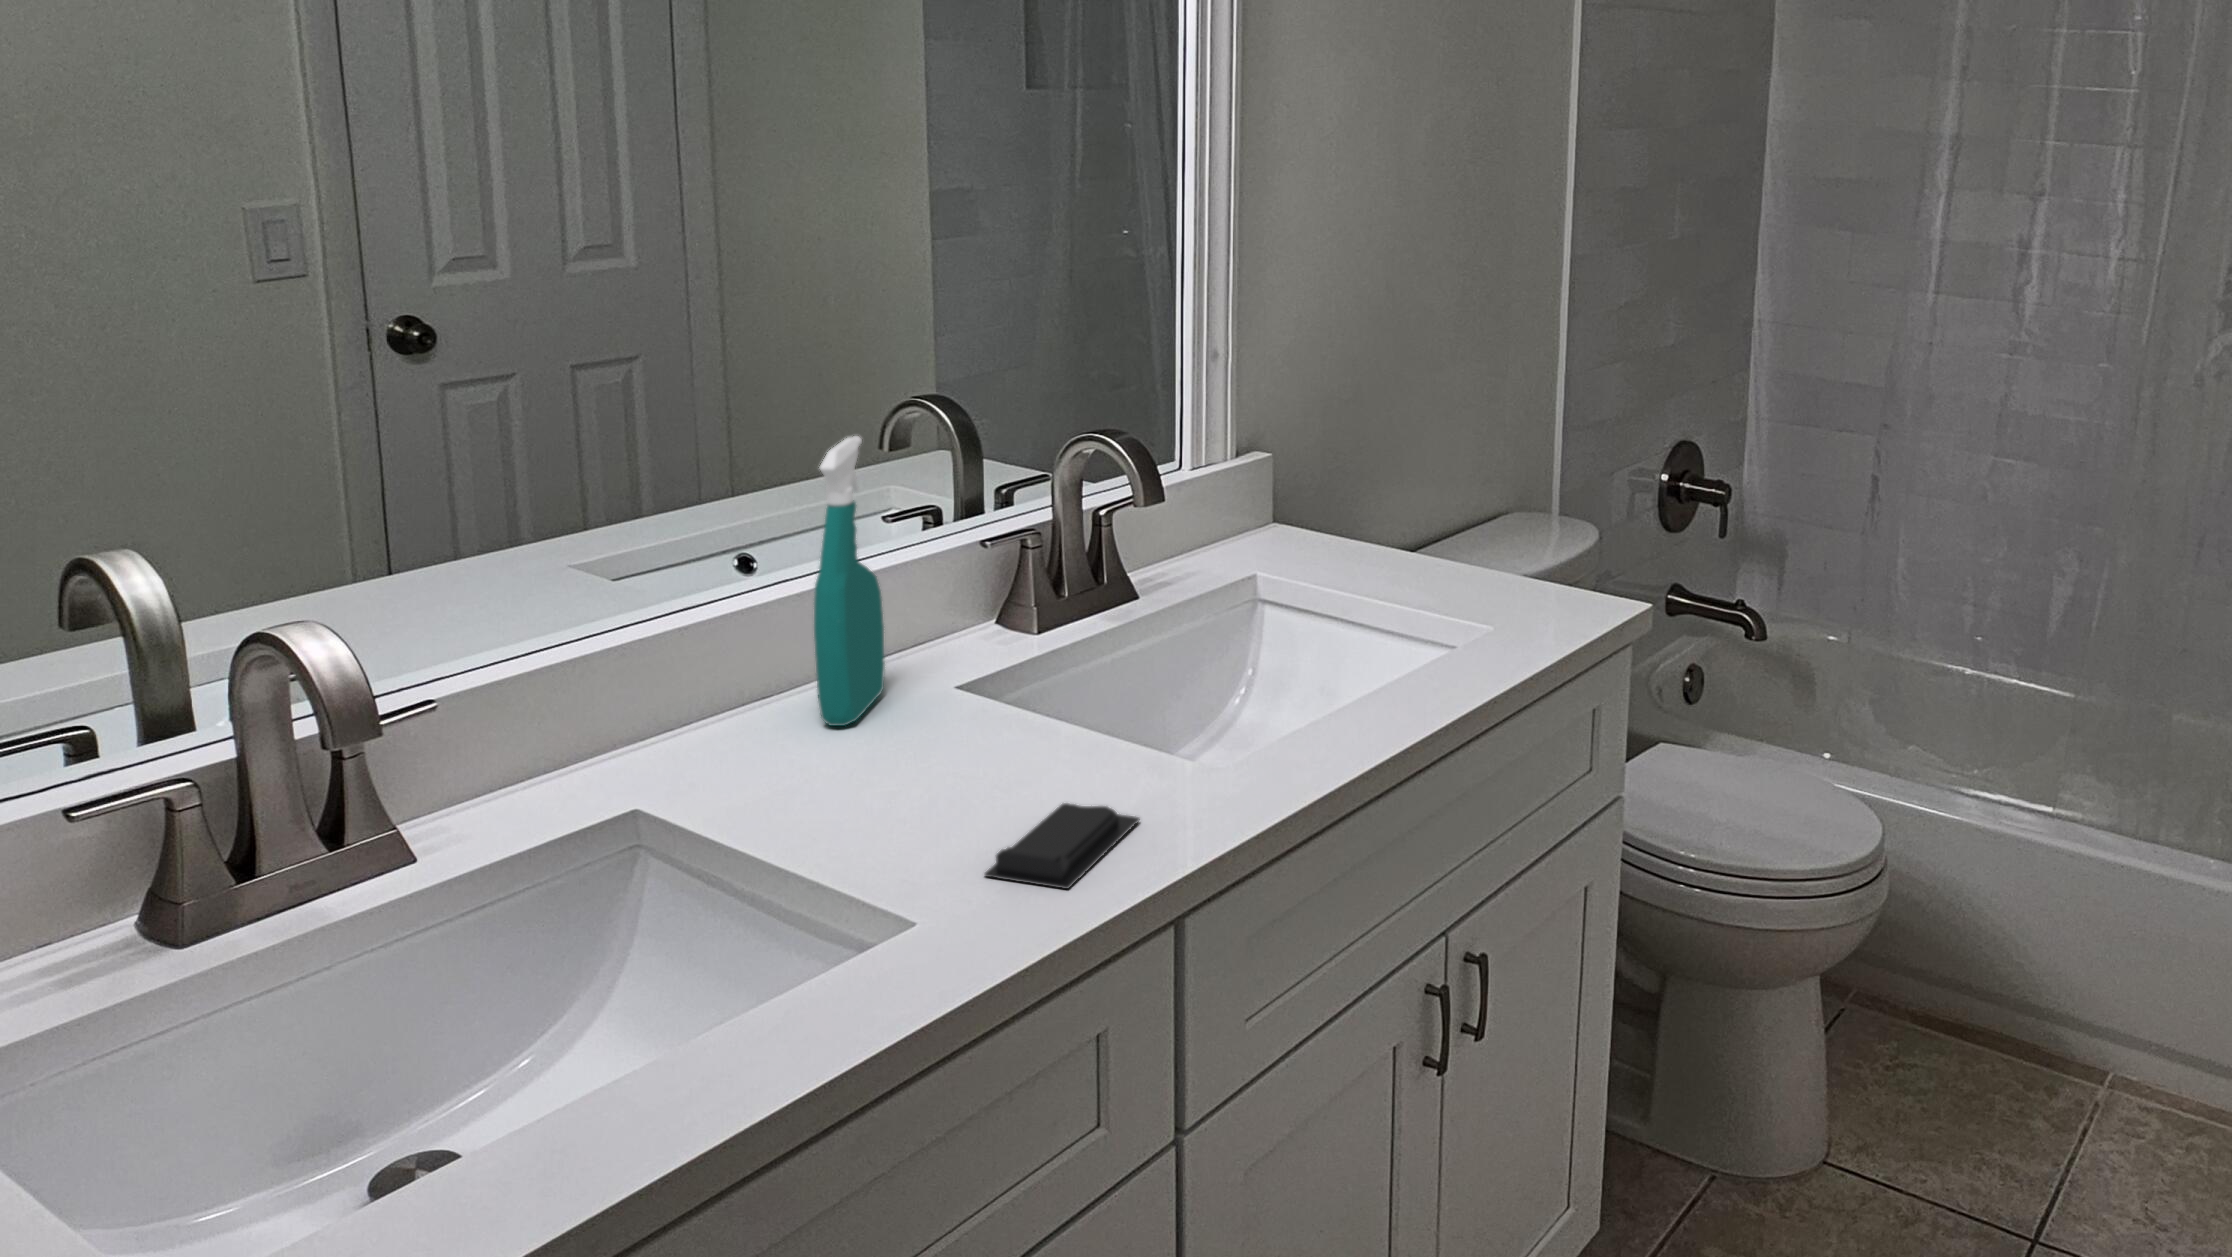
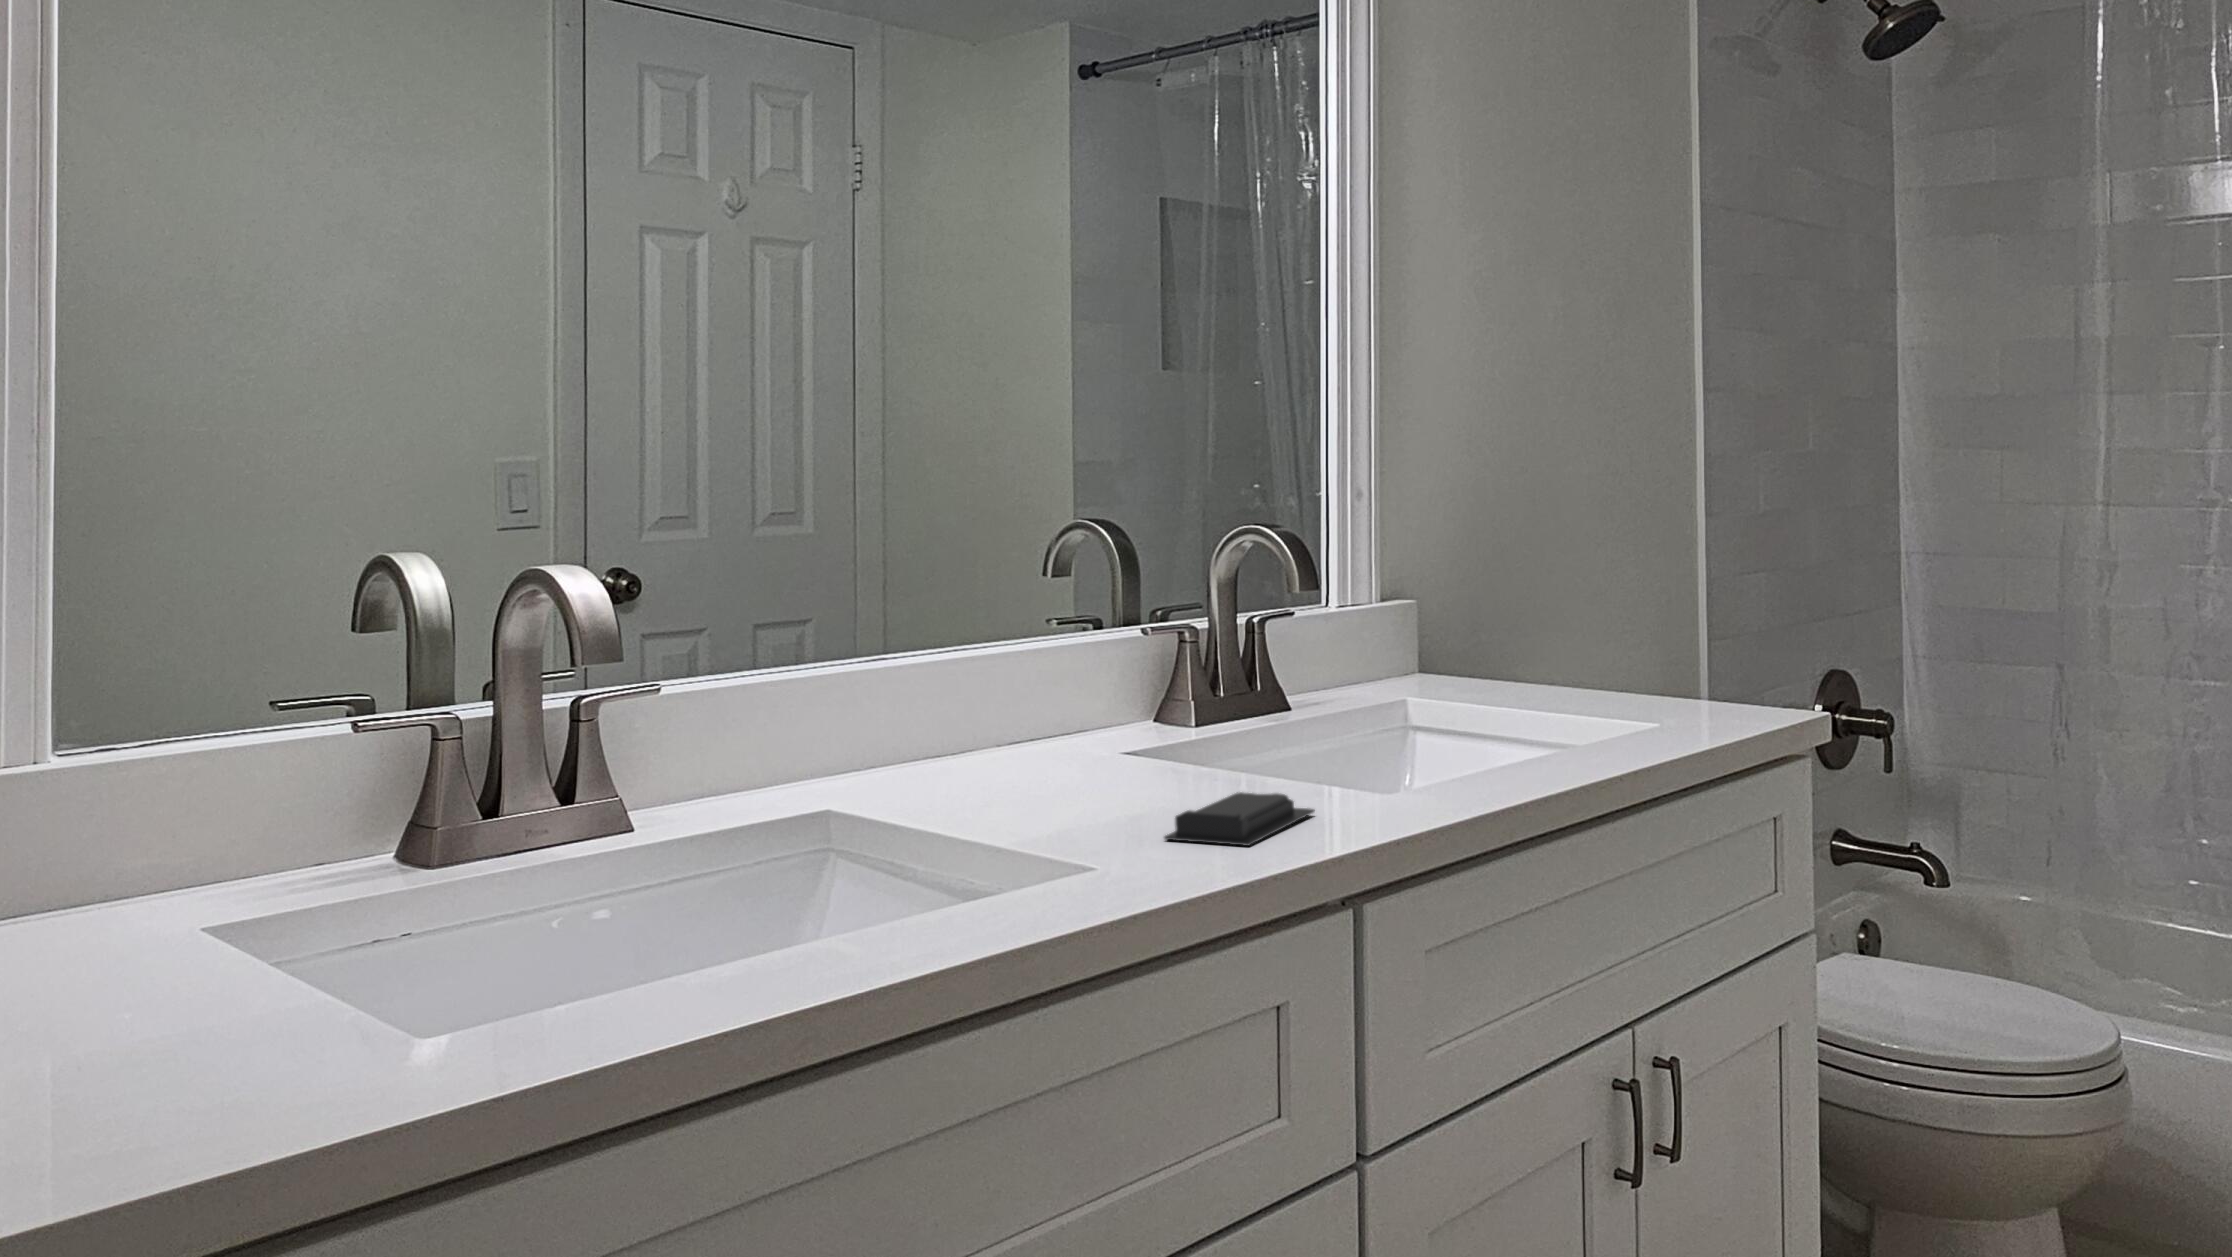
spray bottle: present [814,436,885,726] -> none [990,491,1053,771]

